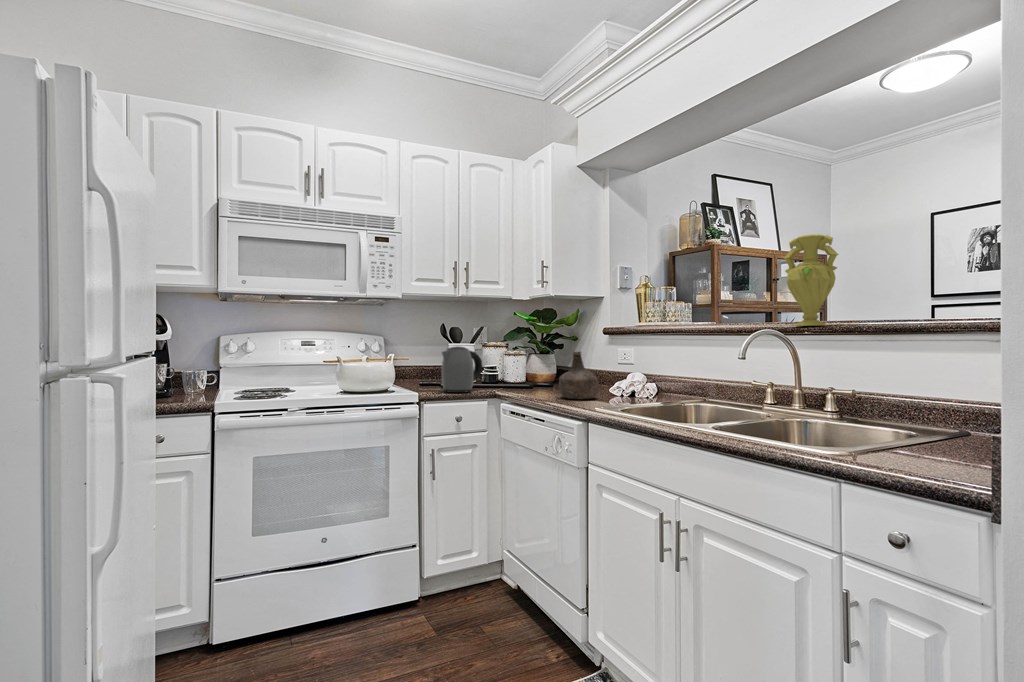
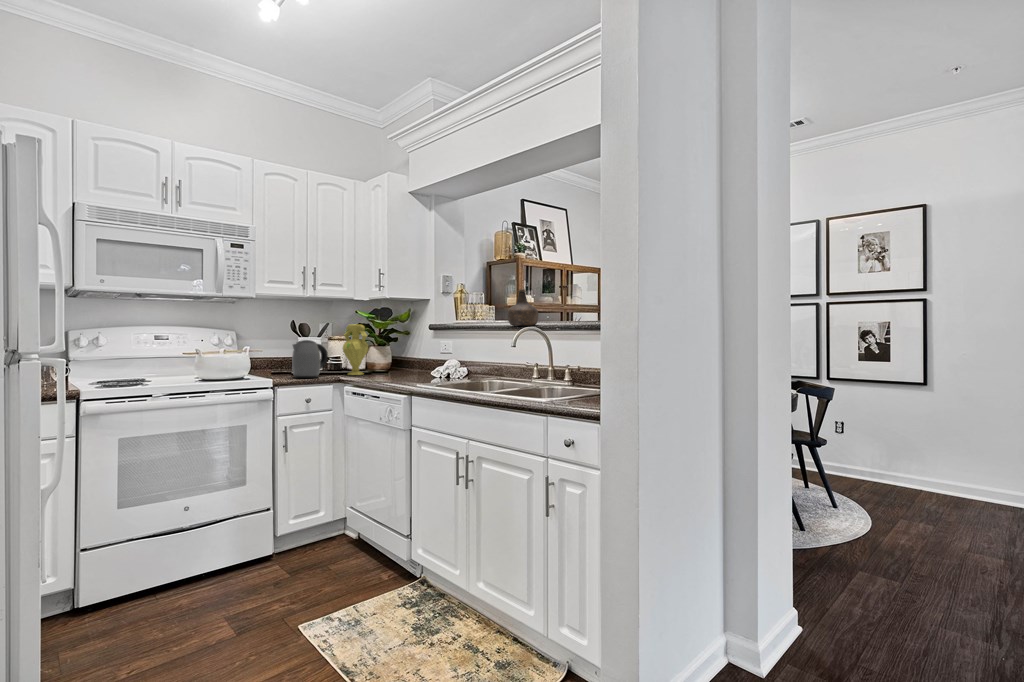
vase: present [784,234,839,326] -> present [343,325,368,375]
bottle: present [559,352,599,399] -> present [508,289,538,326]

